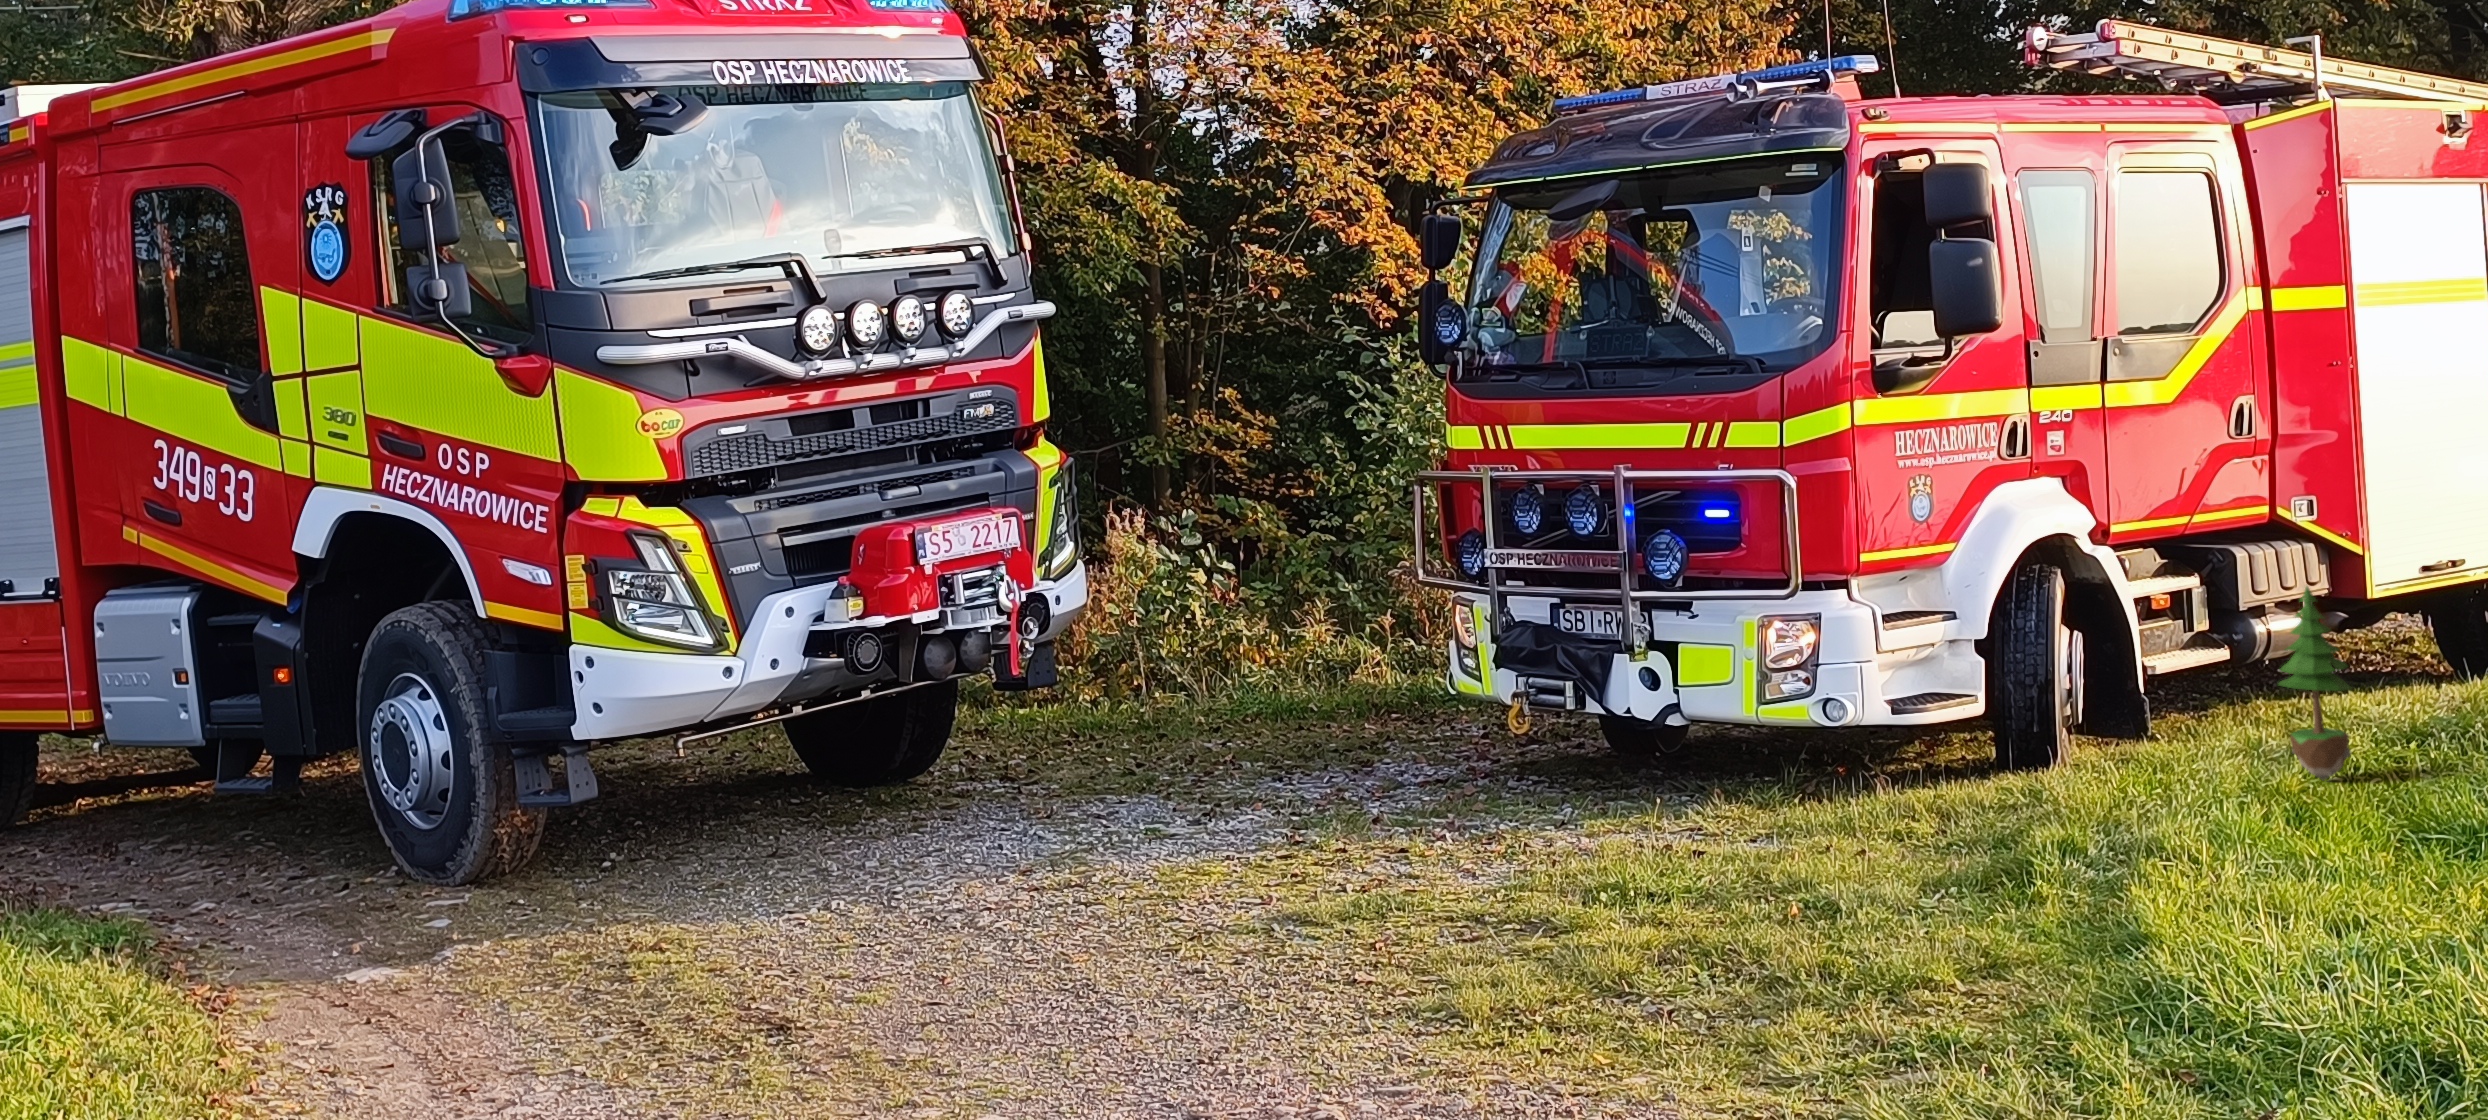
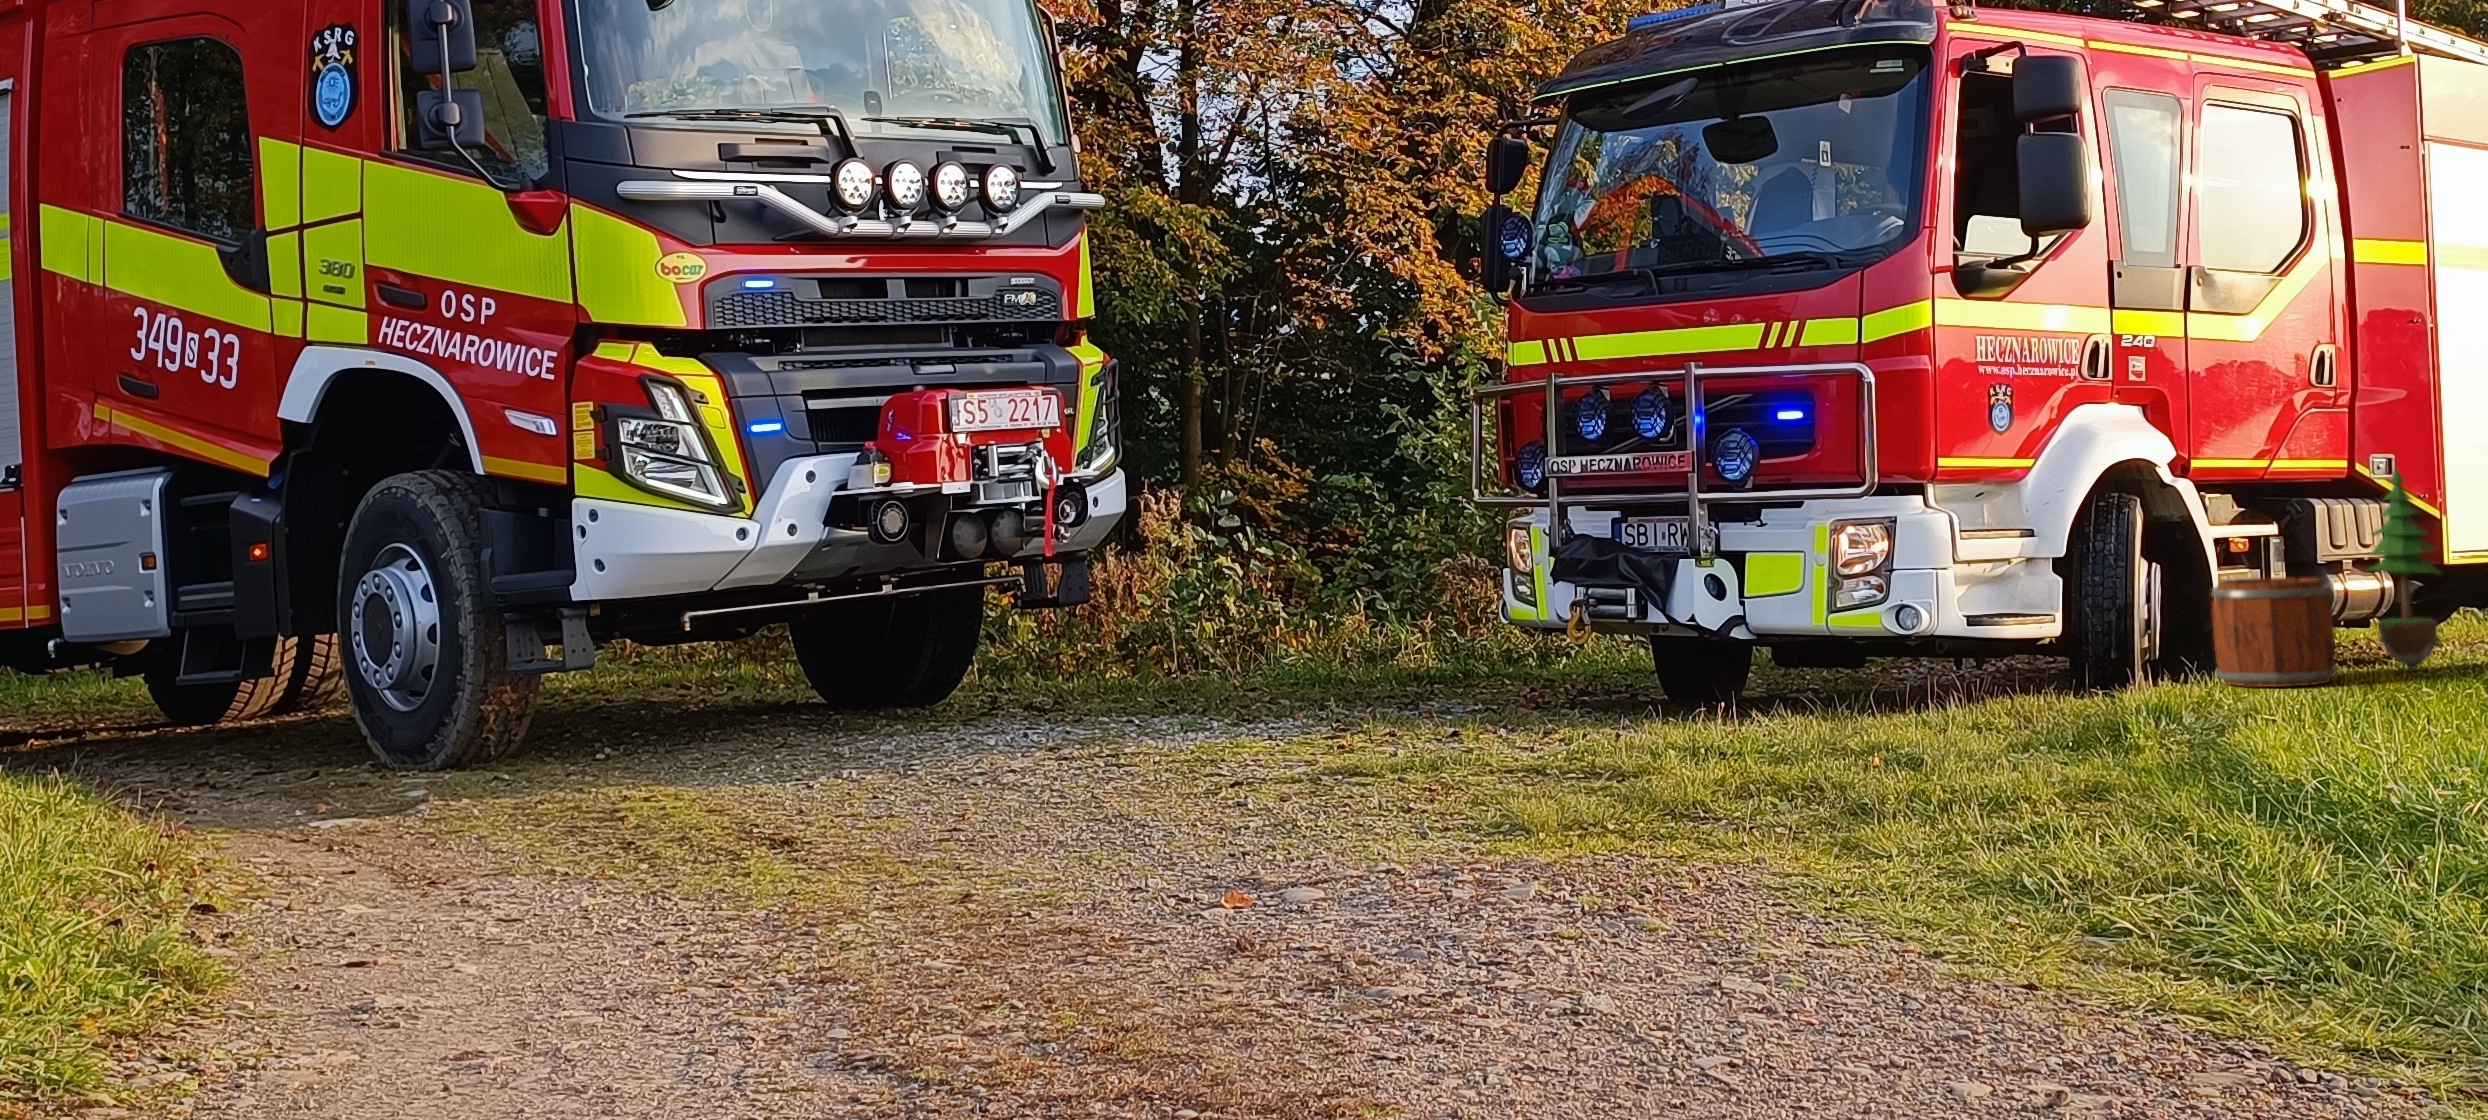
bucket: none [2125,694,2249,811] -> present [2212,578,2337,687]

